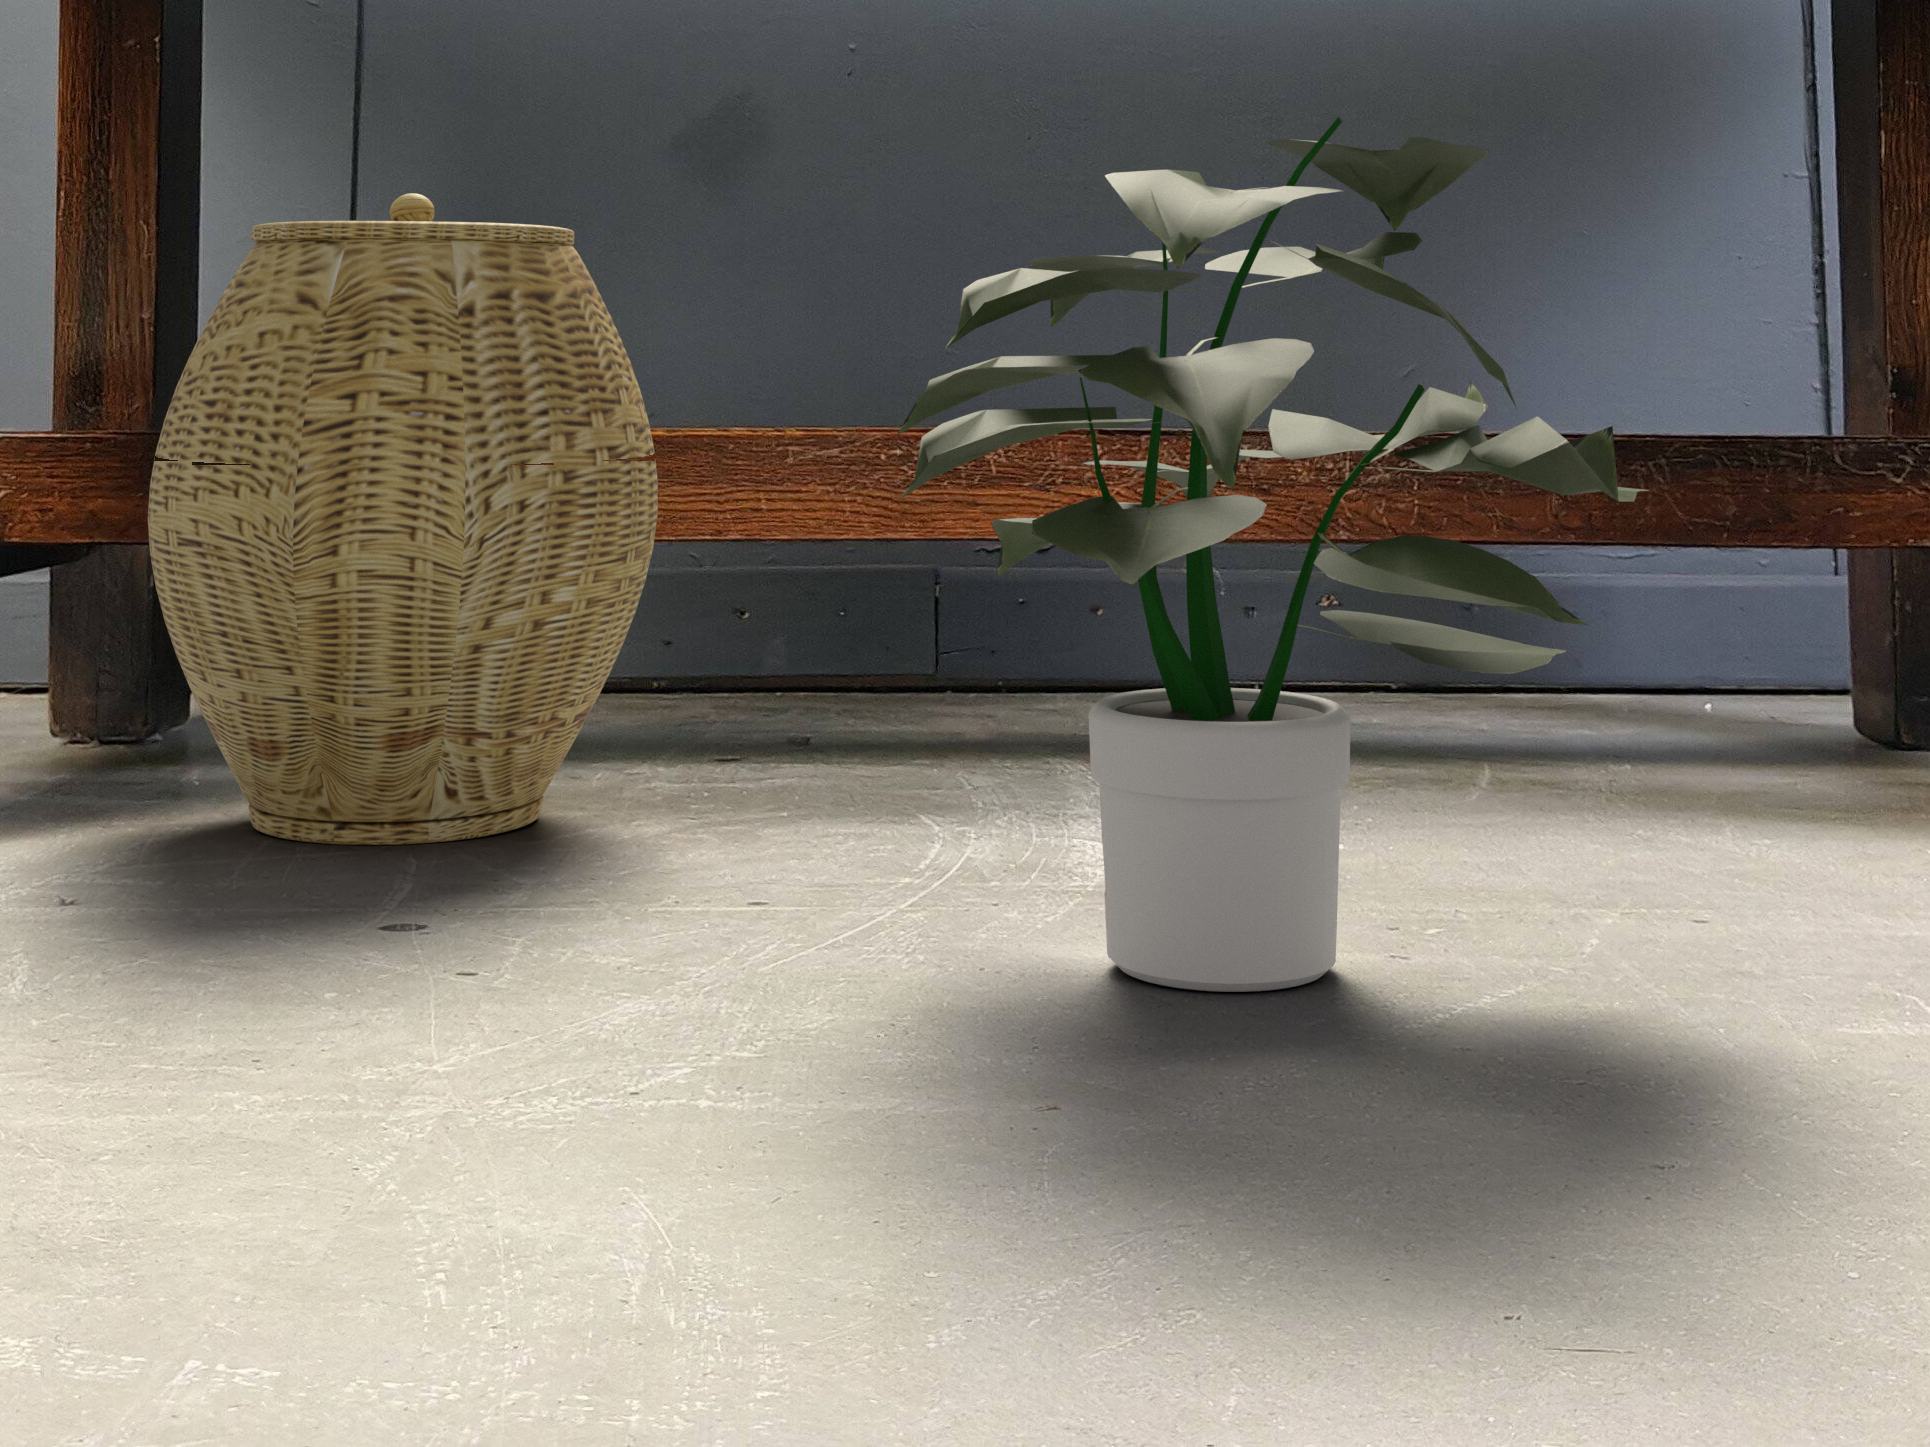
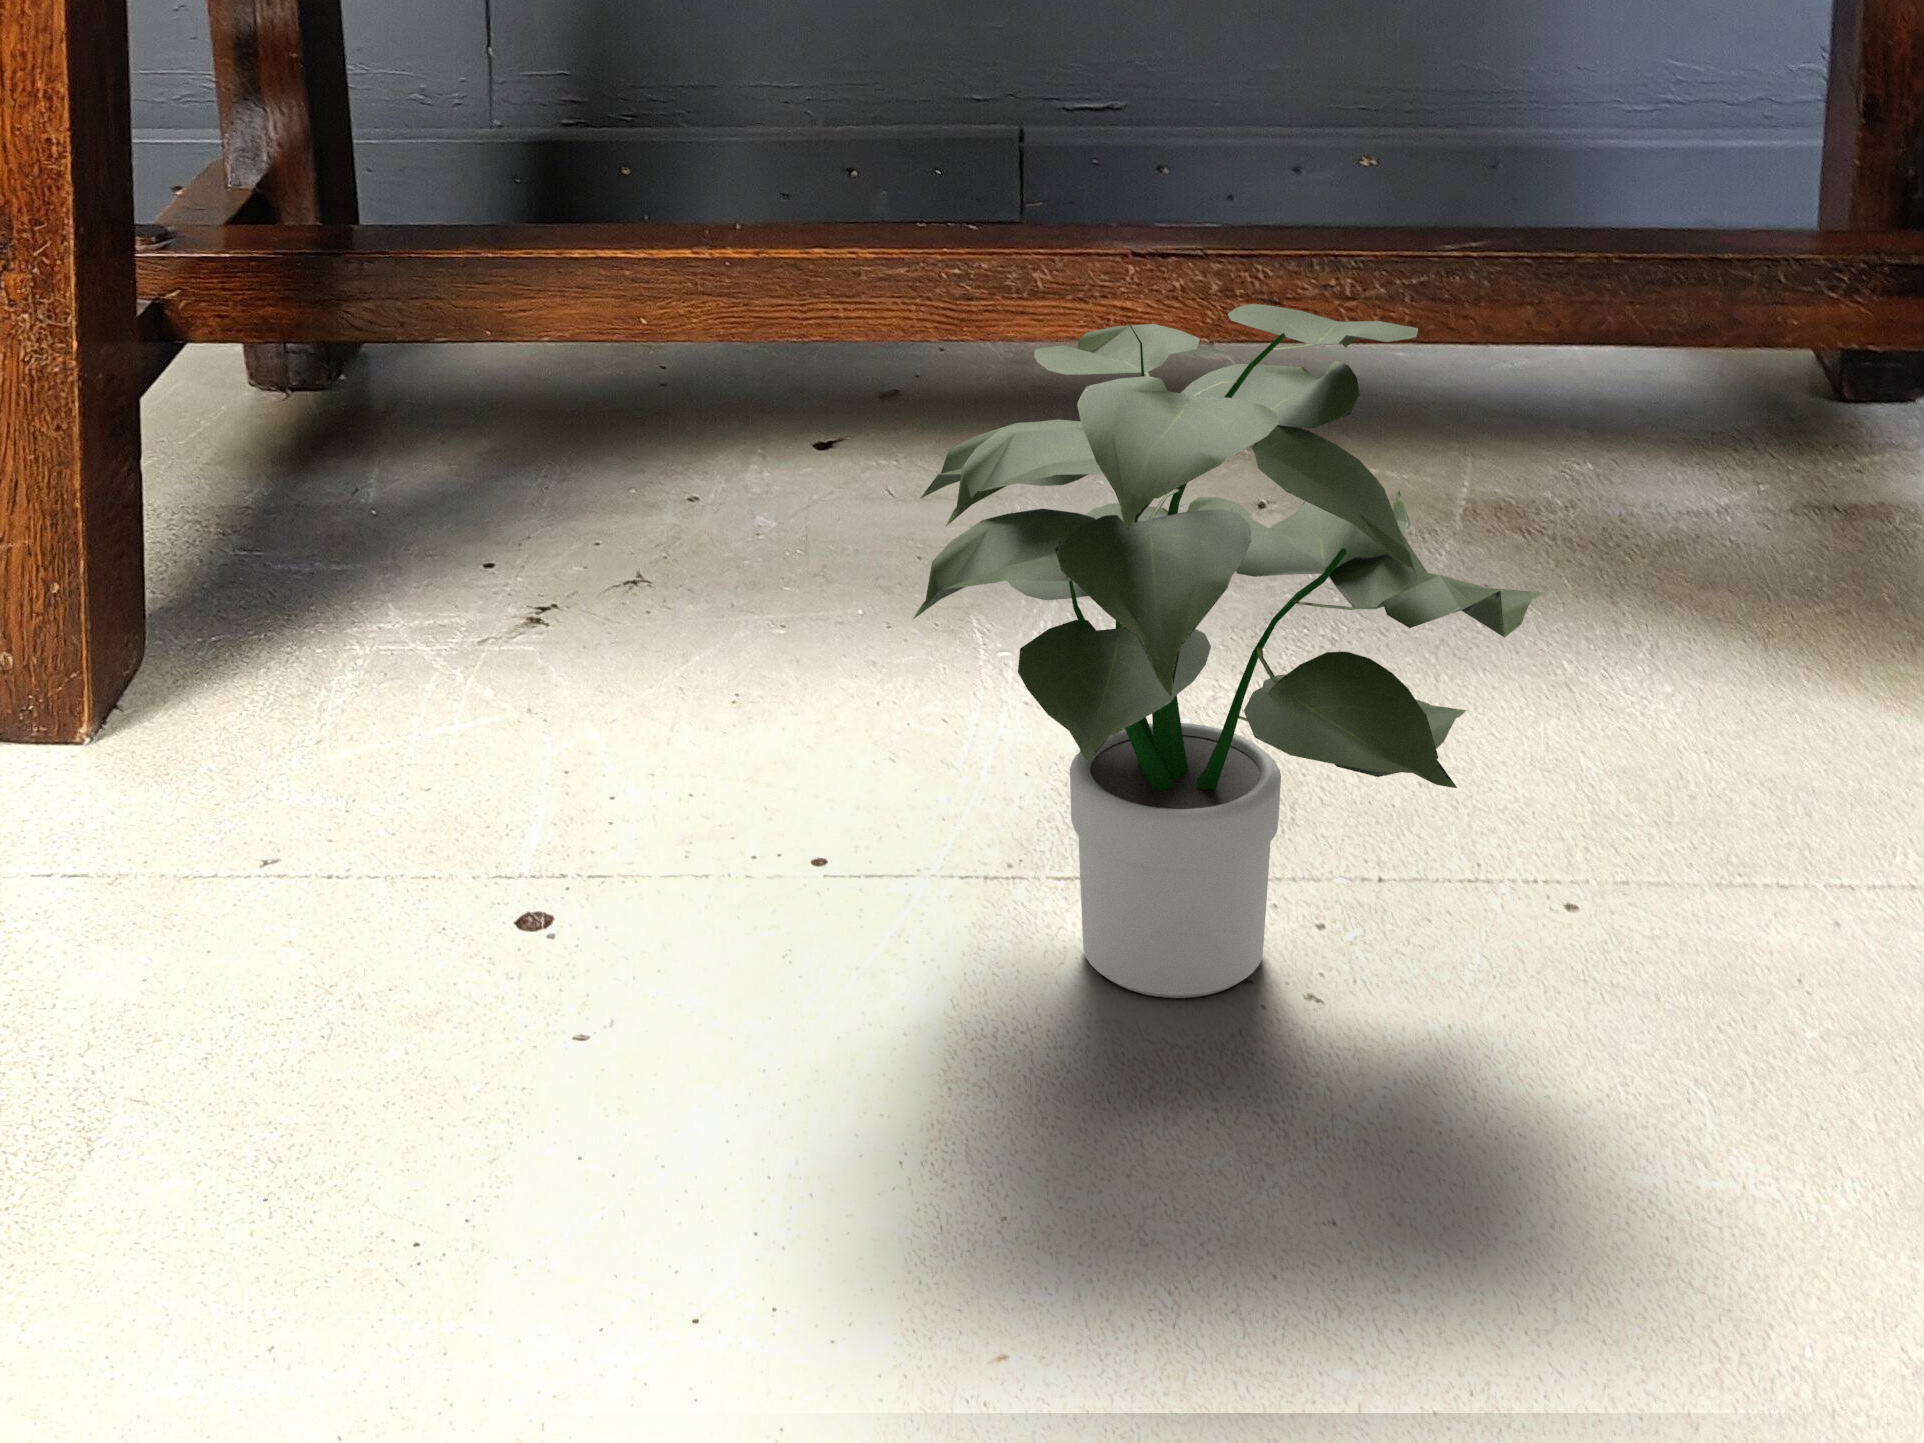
woven basket: present [148,193,658,845] -> none [303,155,737,710]

